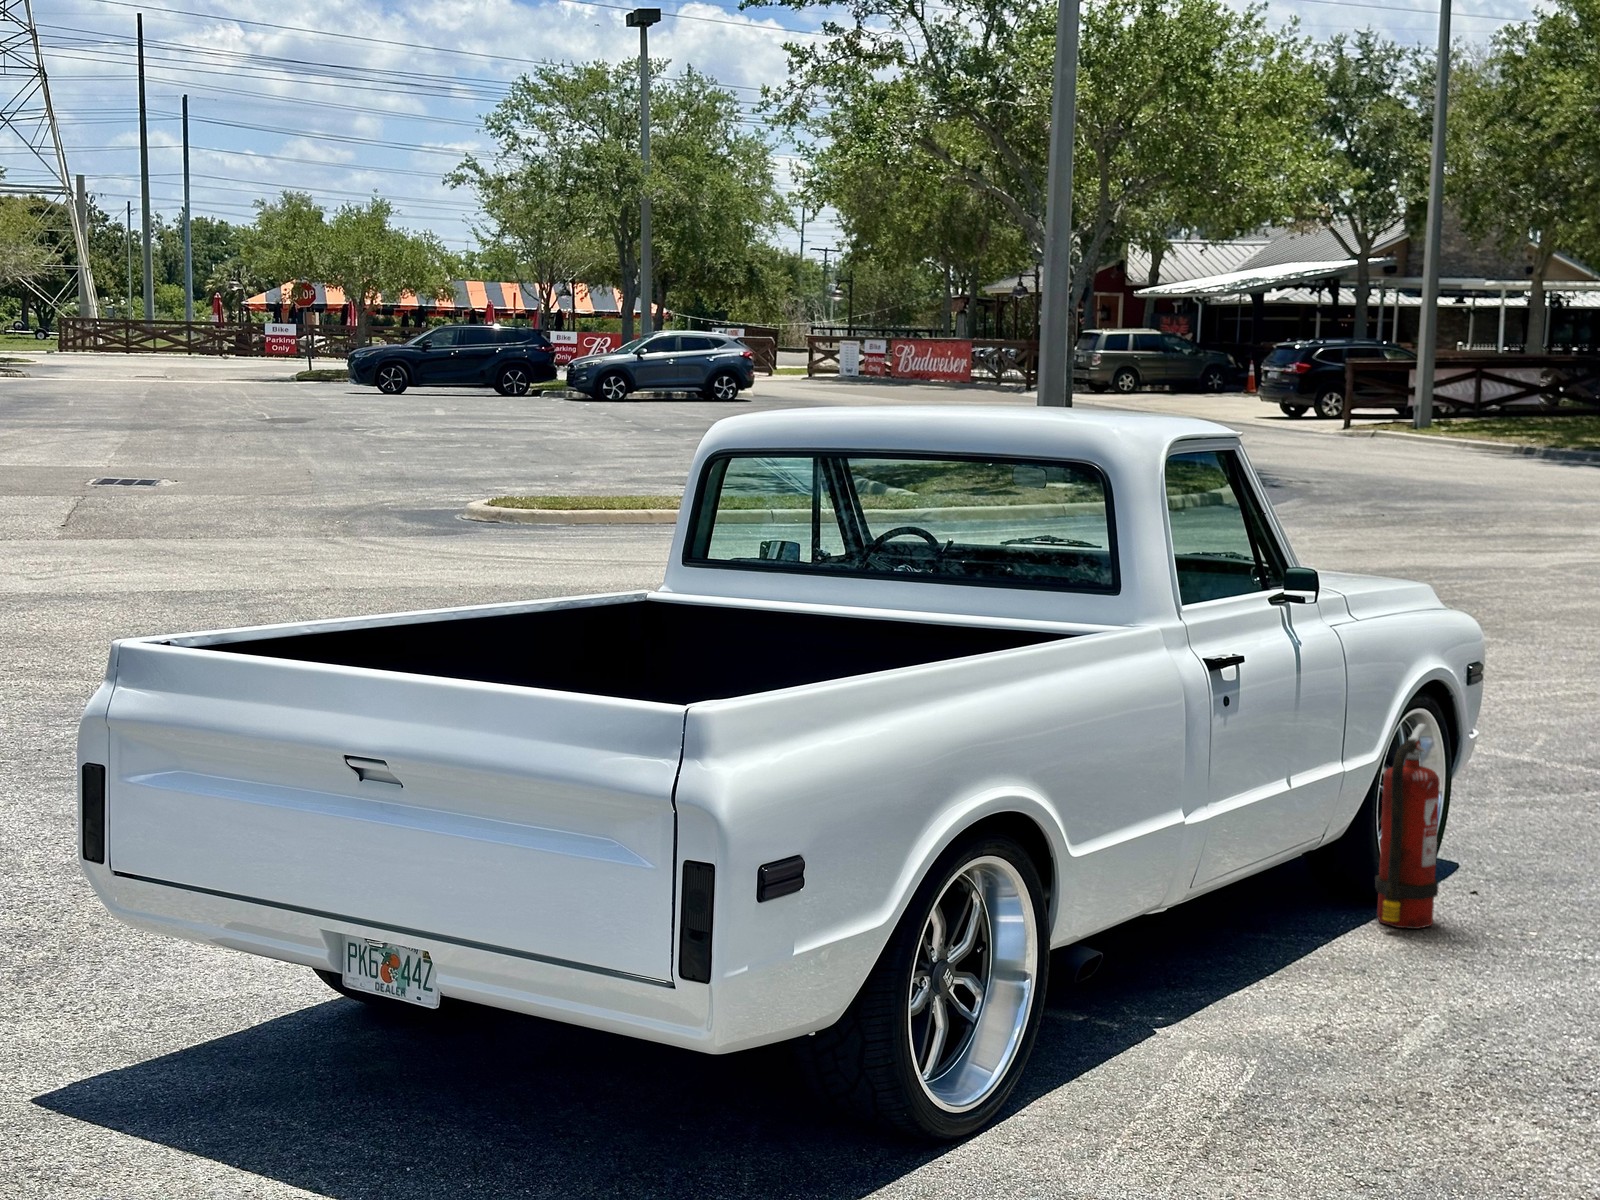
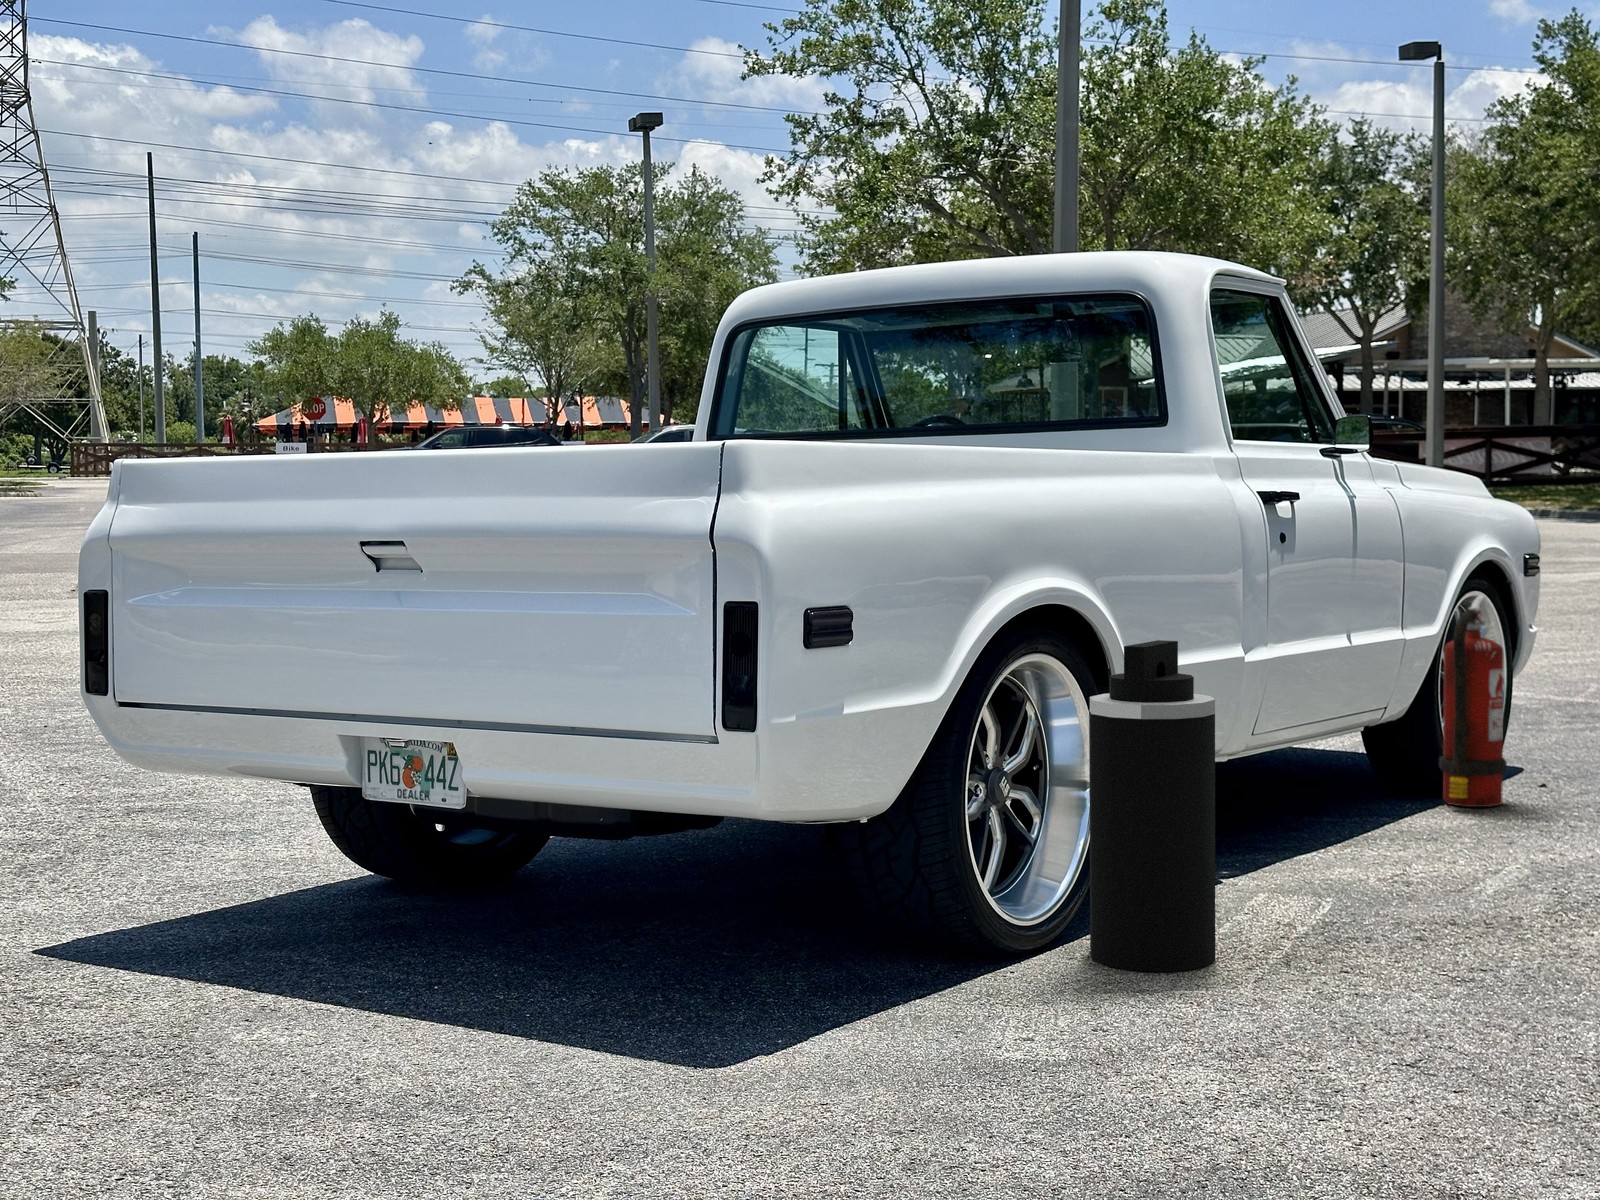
trash can: none [1024,839,1147,1157] -> present [1089,640,1215,971]

